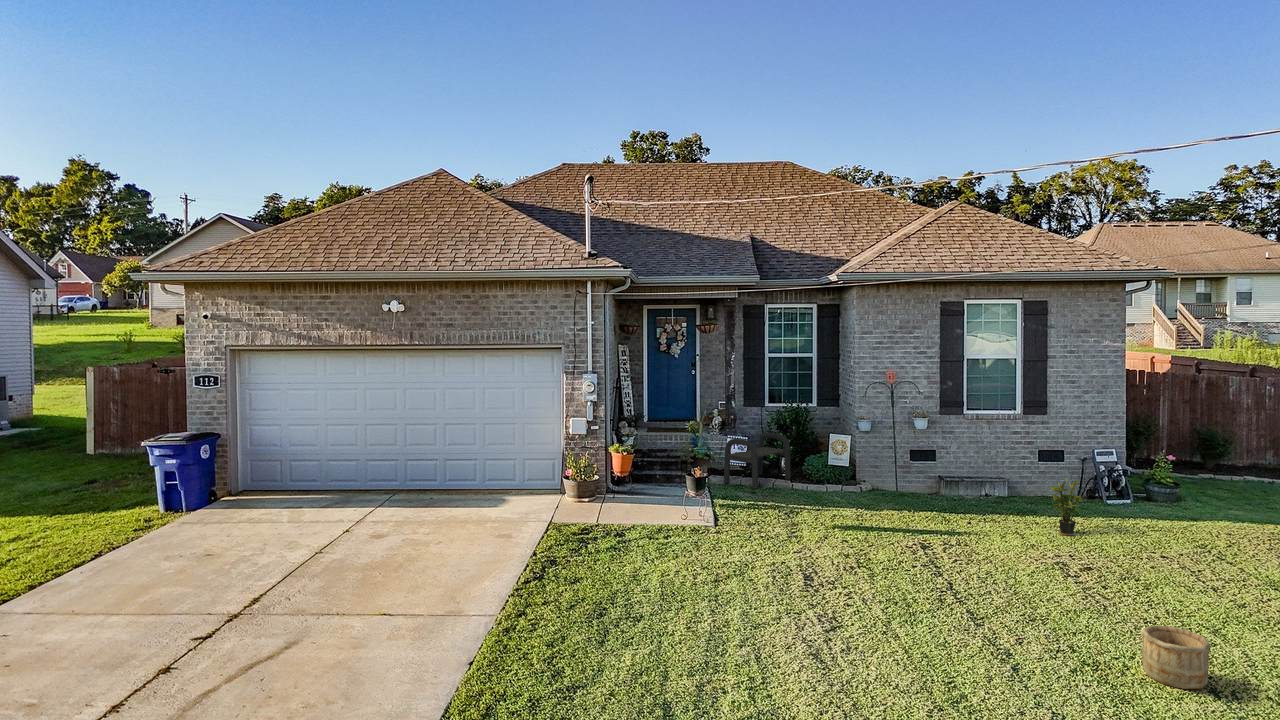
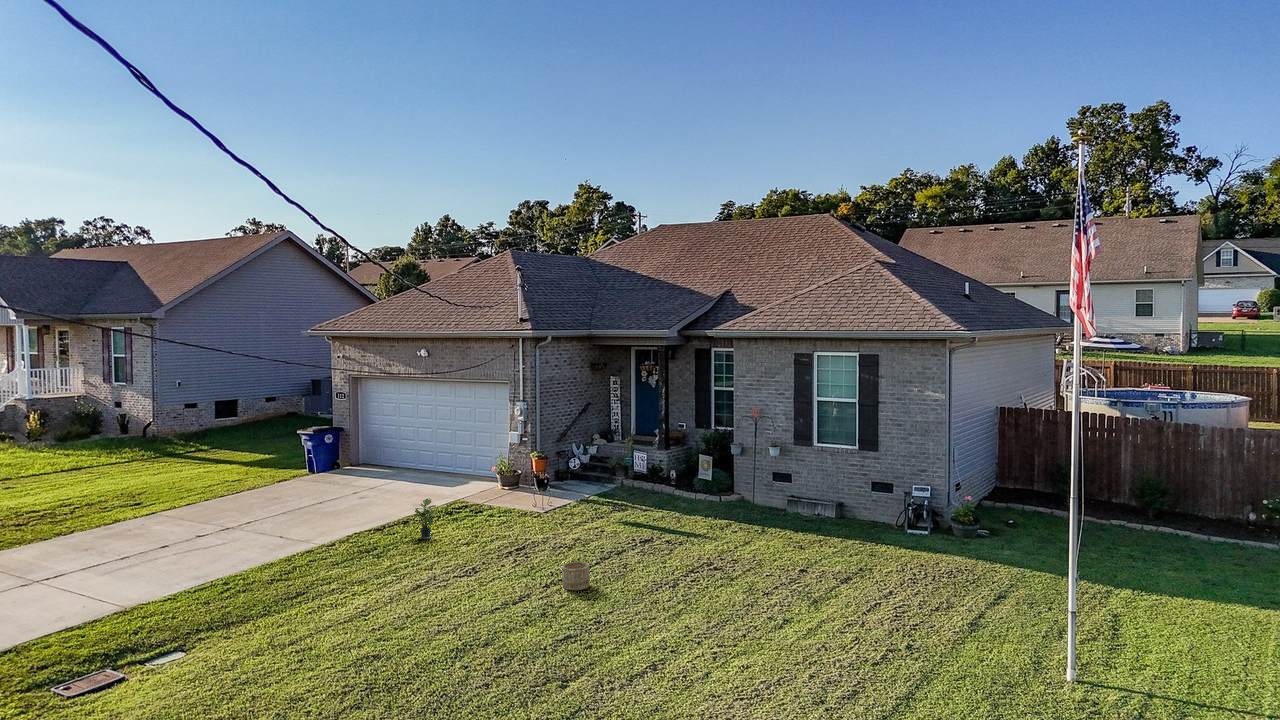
bench: present [724,433,791,489] -> none [635,451,688,491]
potted plant: present [1050,478,1083,536] -> present [413,497,436,539]

